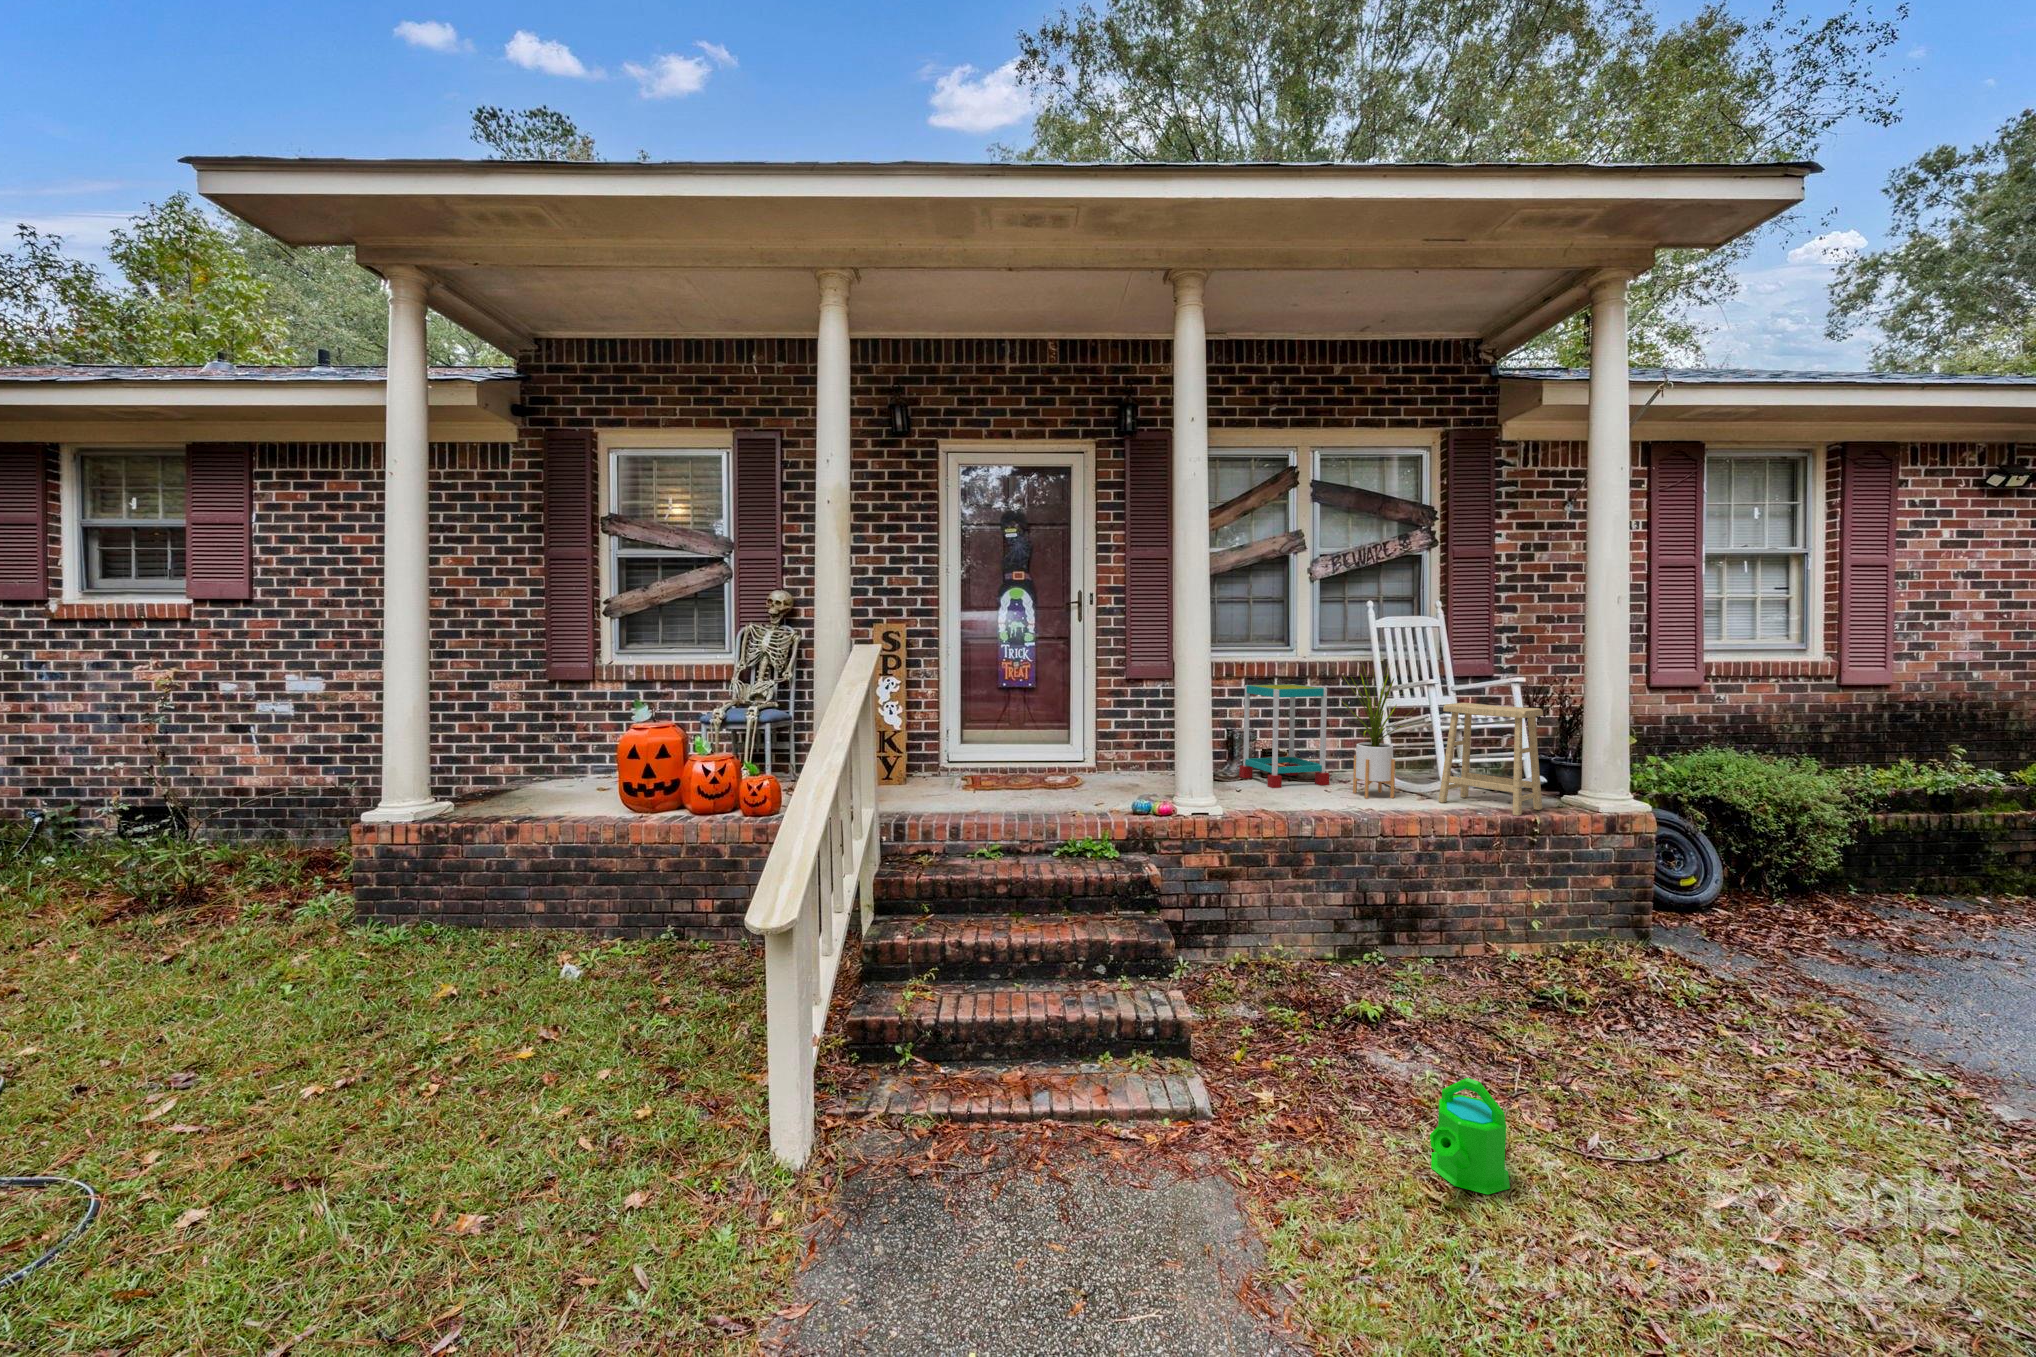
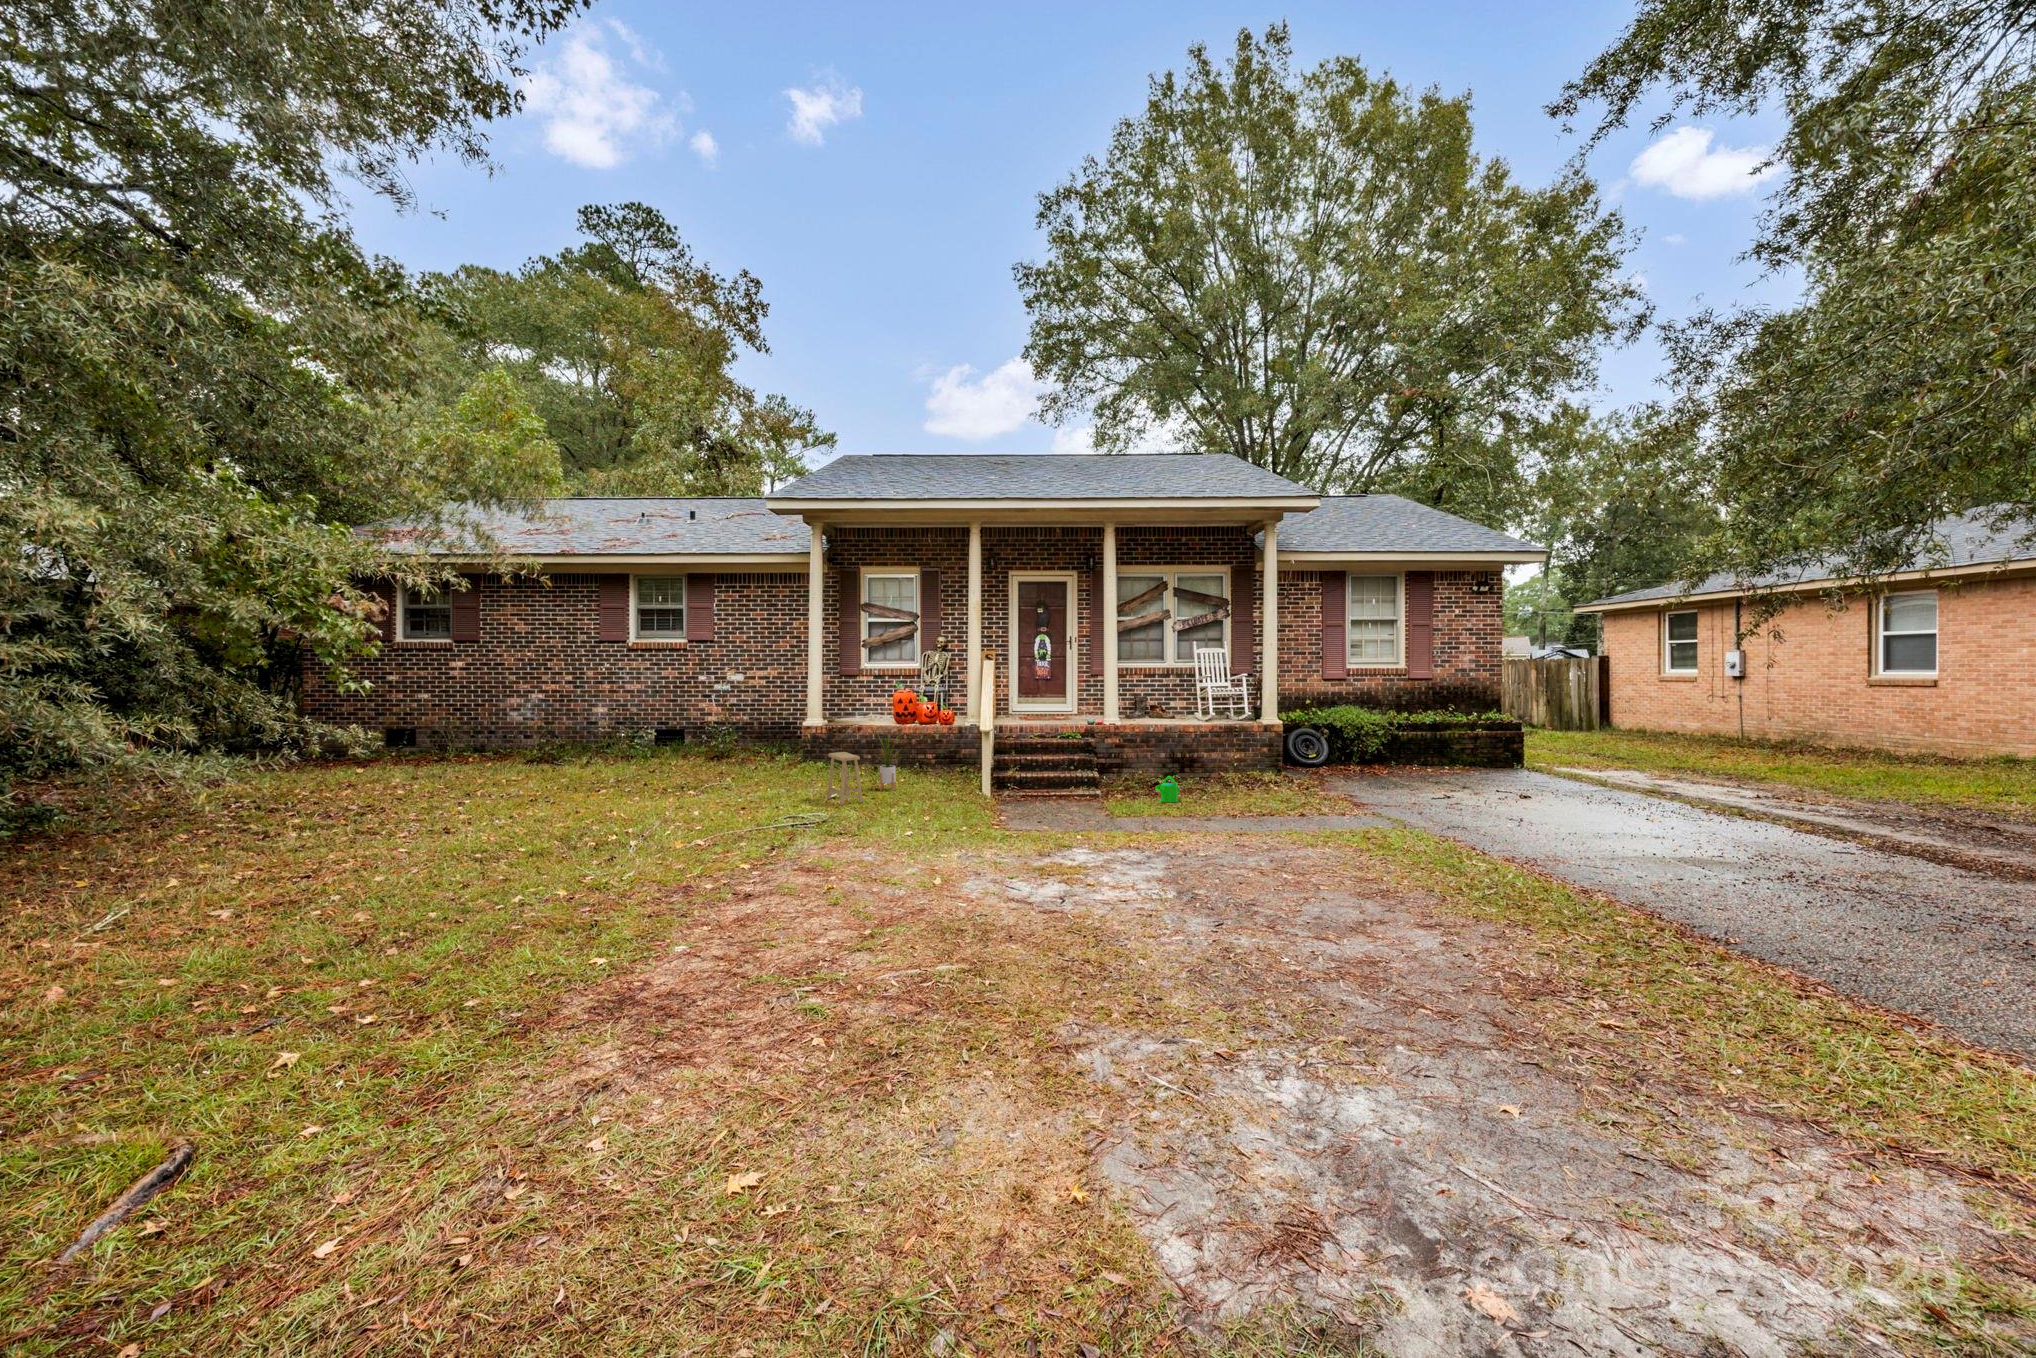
house plant: present [1338,670,1407,798] -> present [876,734,897,791]
side table: present [1239,684,1329,788] -> none [1136,677,1171,718]
footstool: present [1438,703,1543,816] -> present [827,752,863,805]

